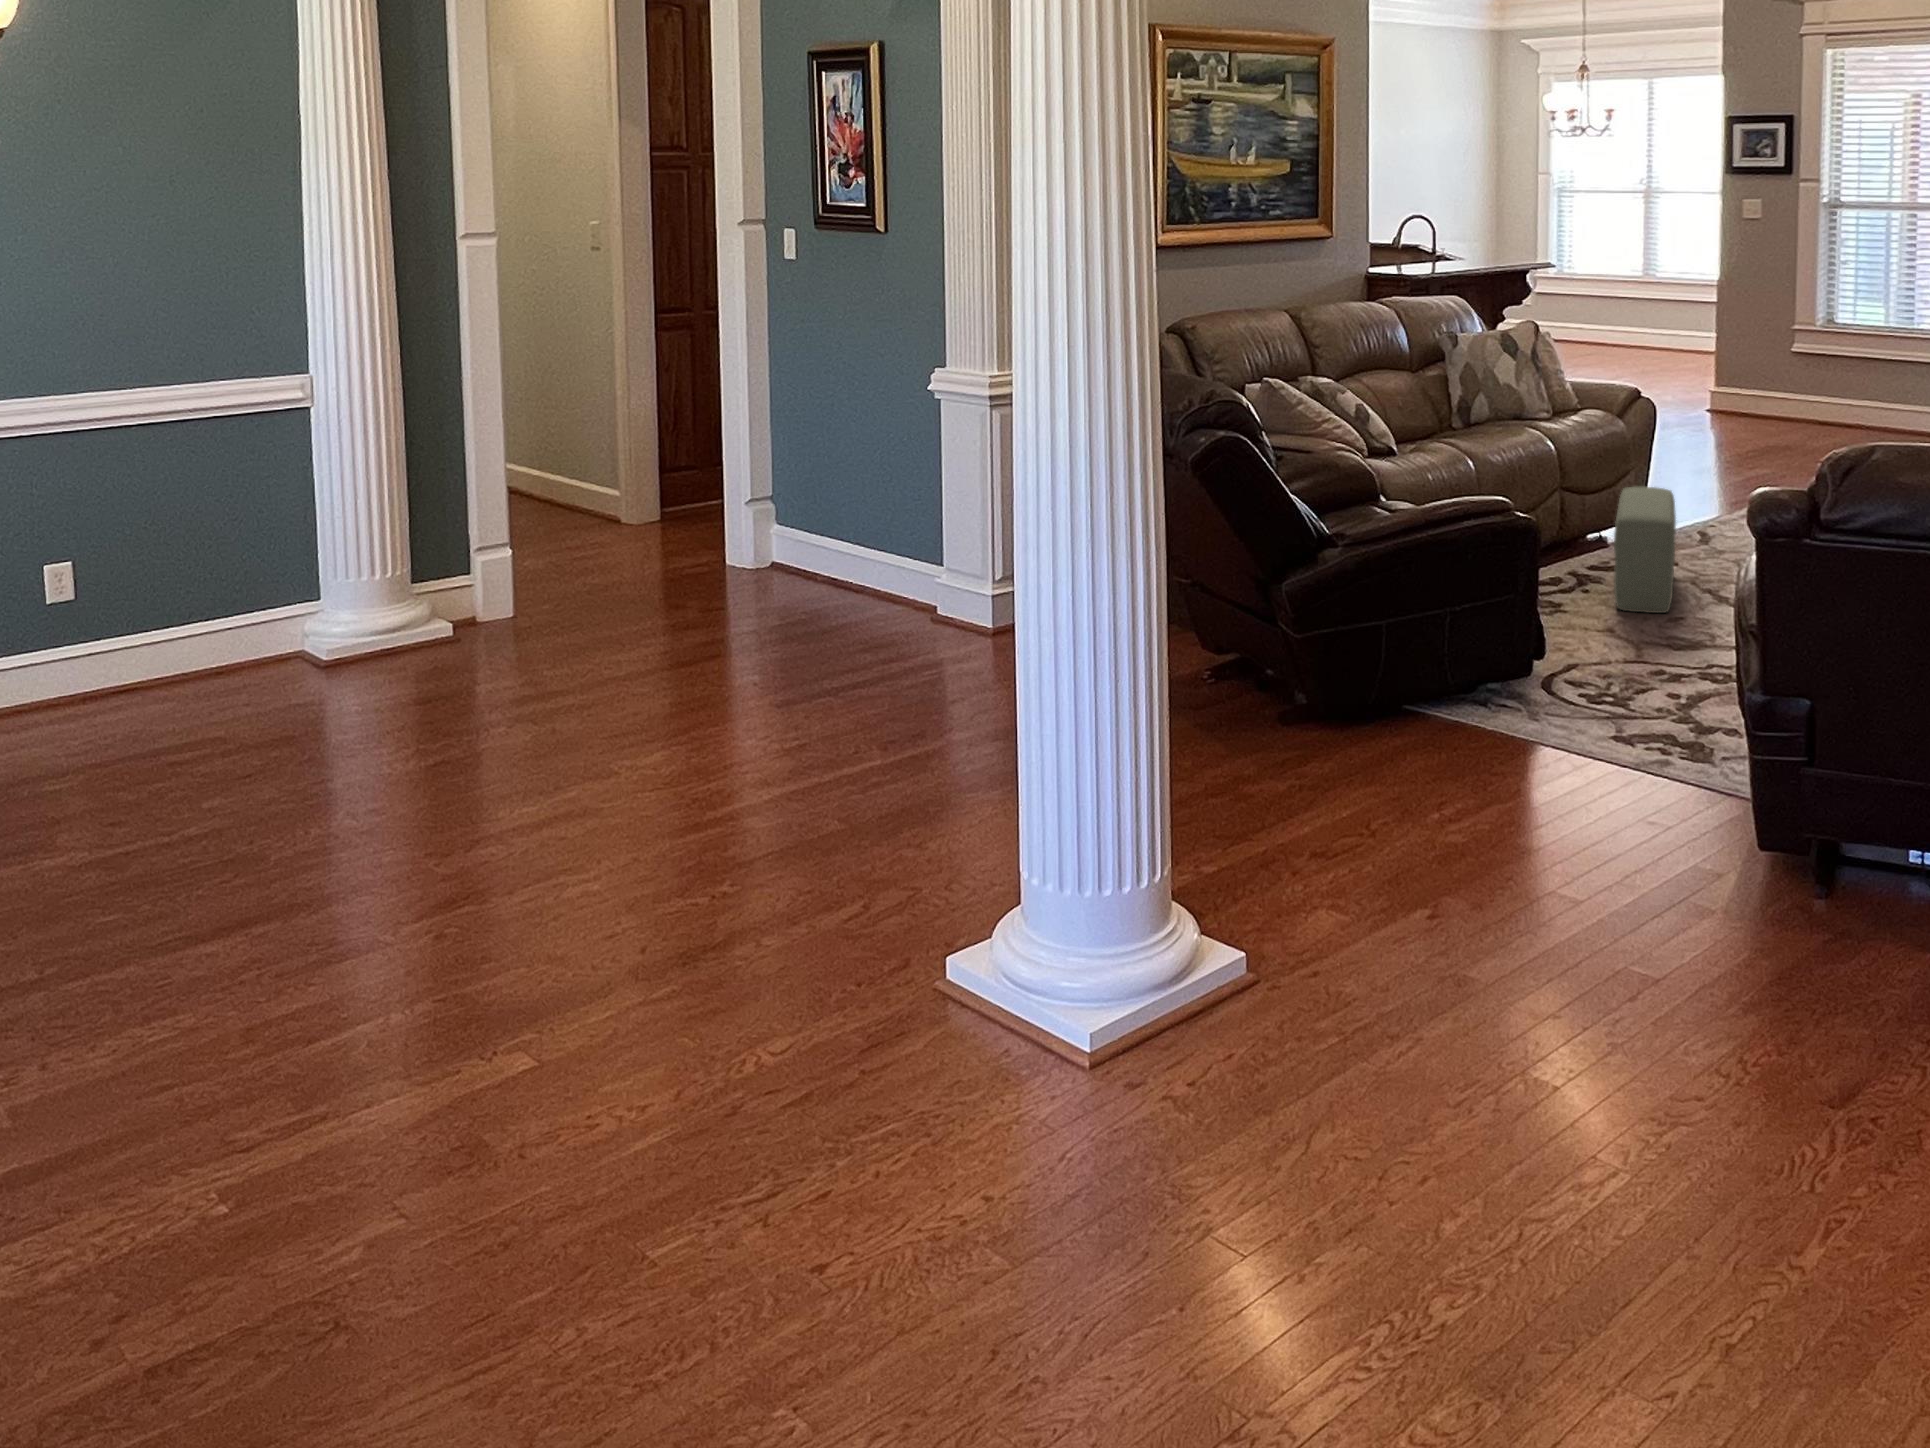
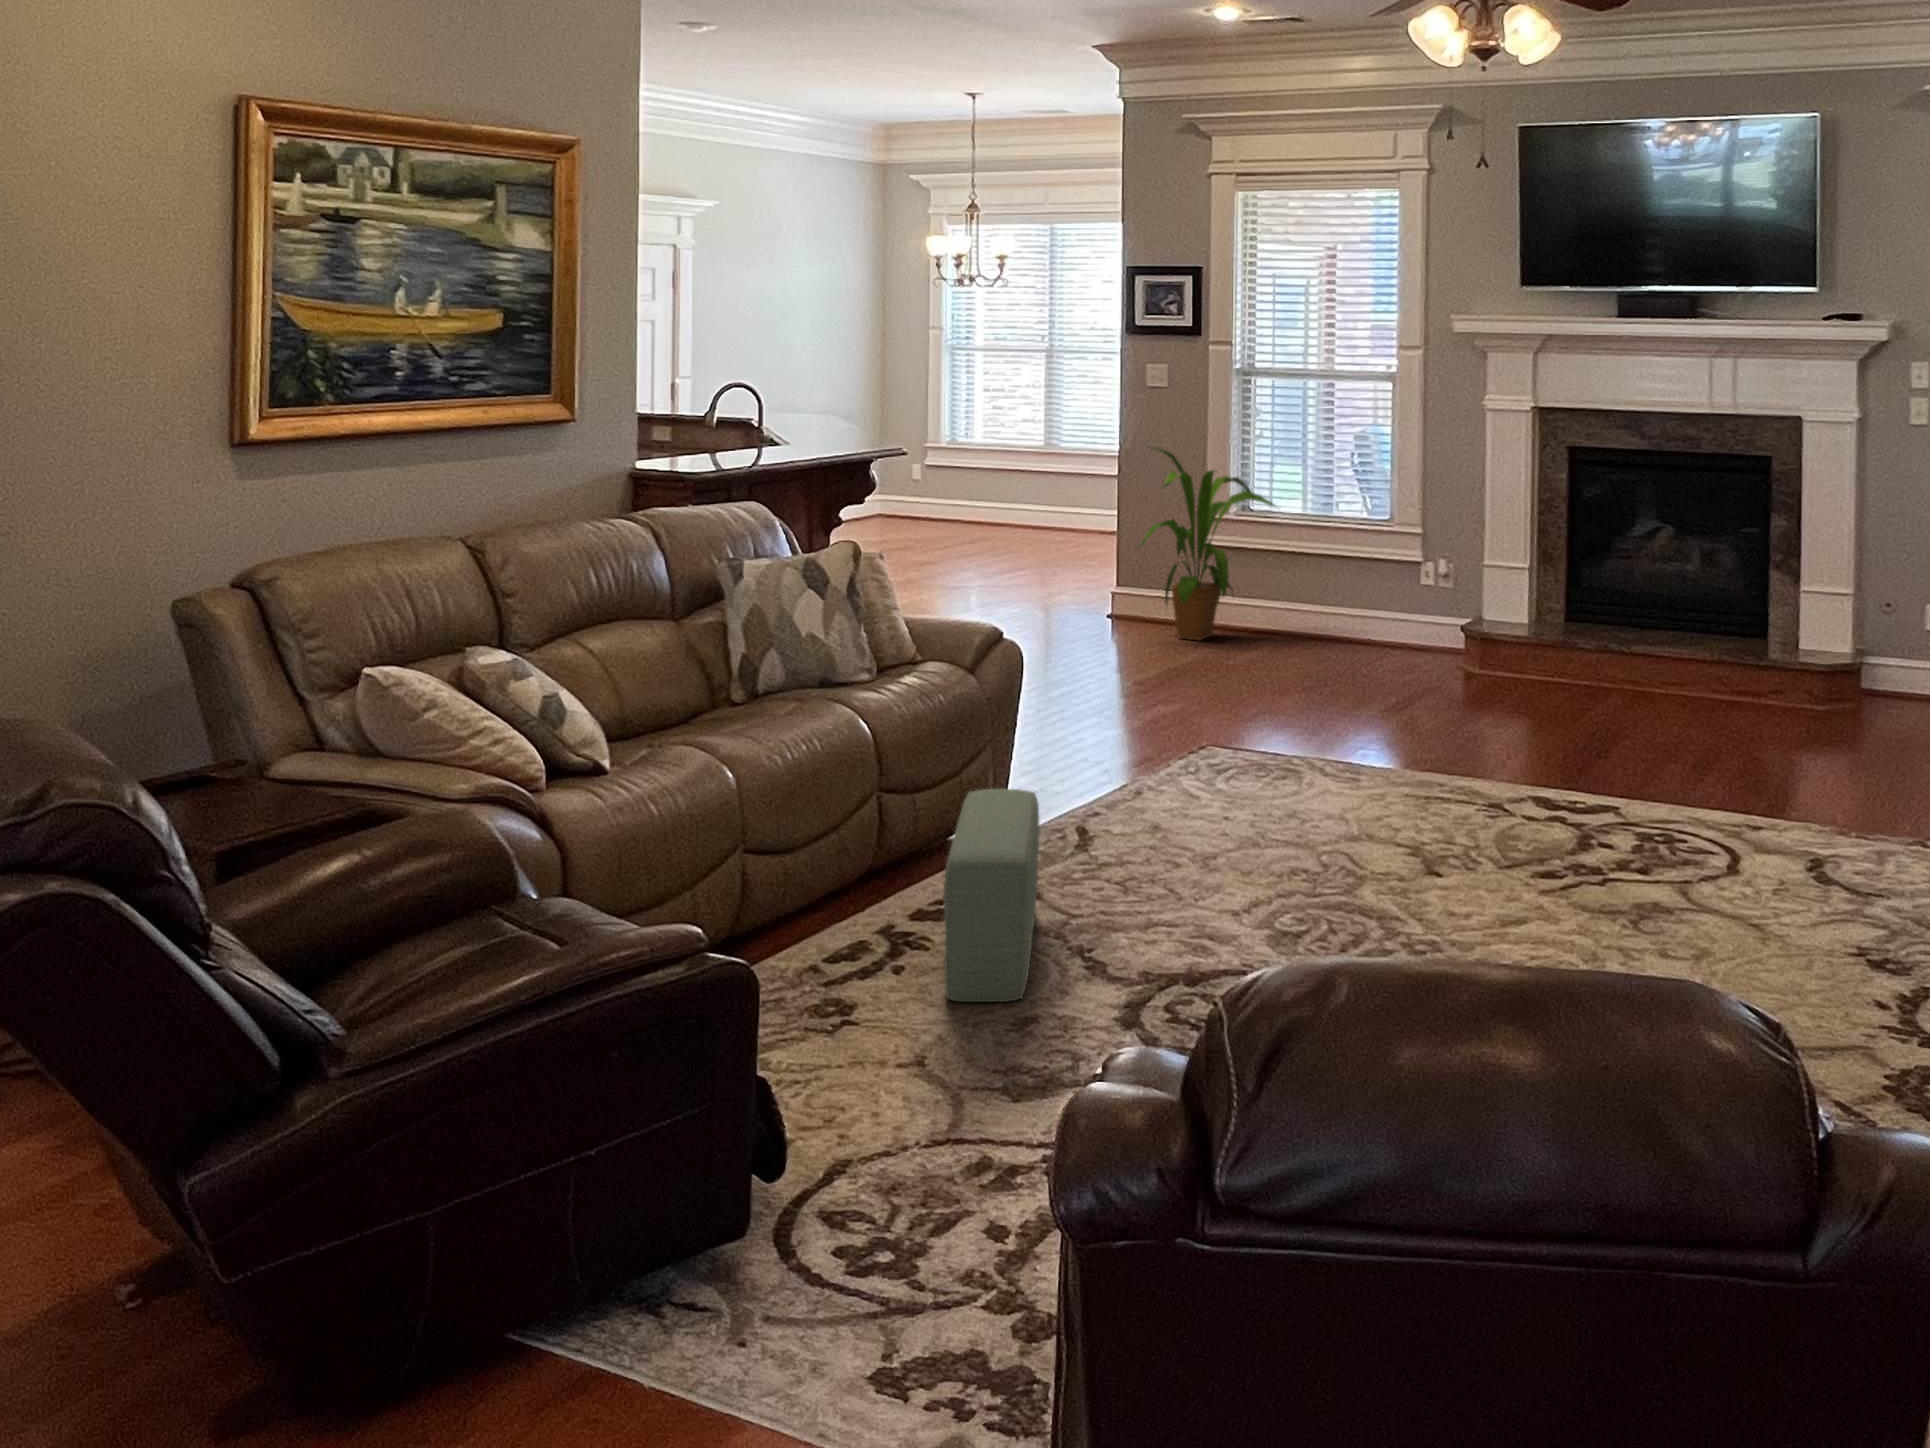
house plant: none [1734,267,1862,427] -> present [1141,449,1276,641]

